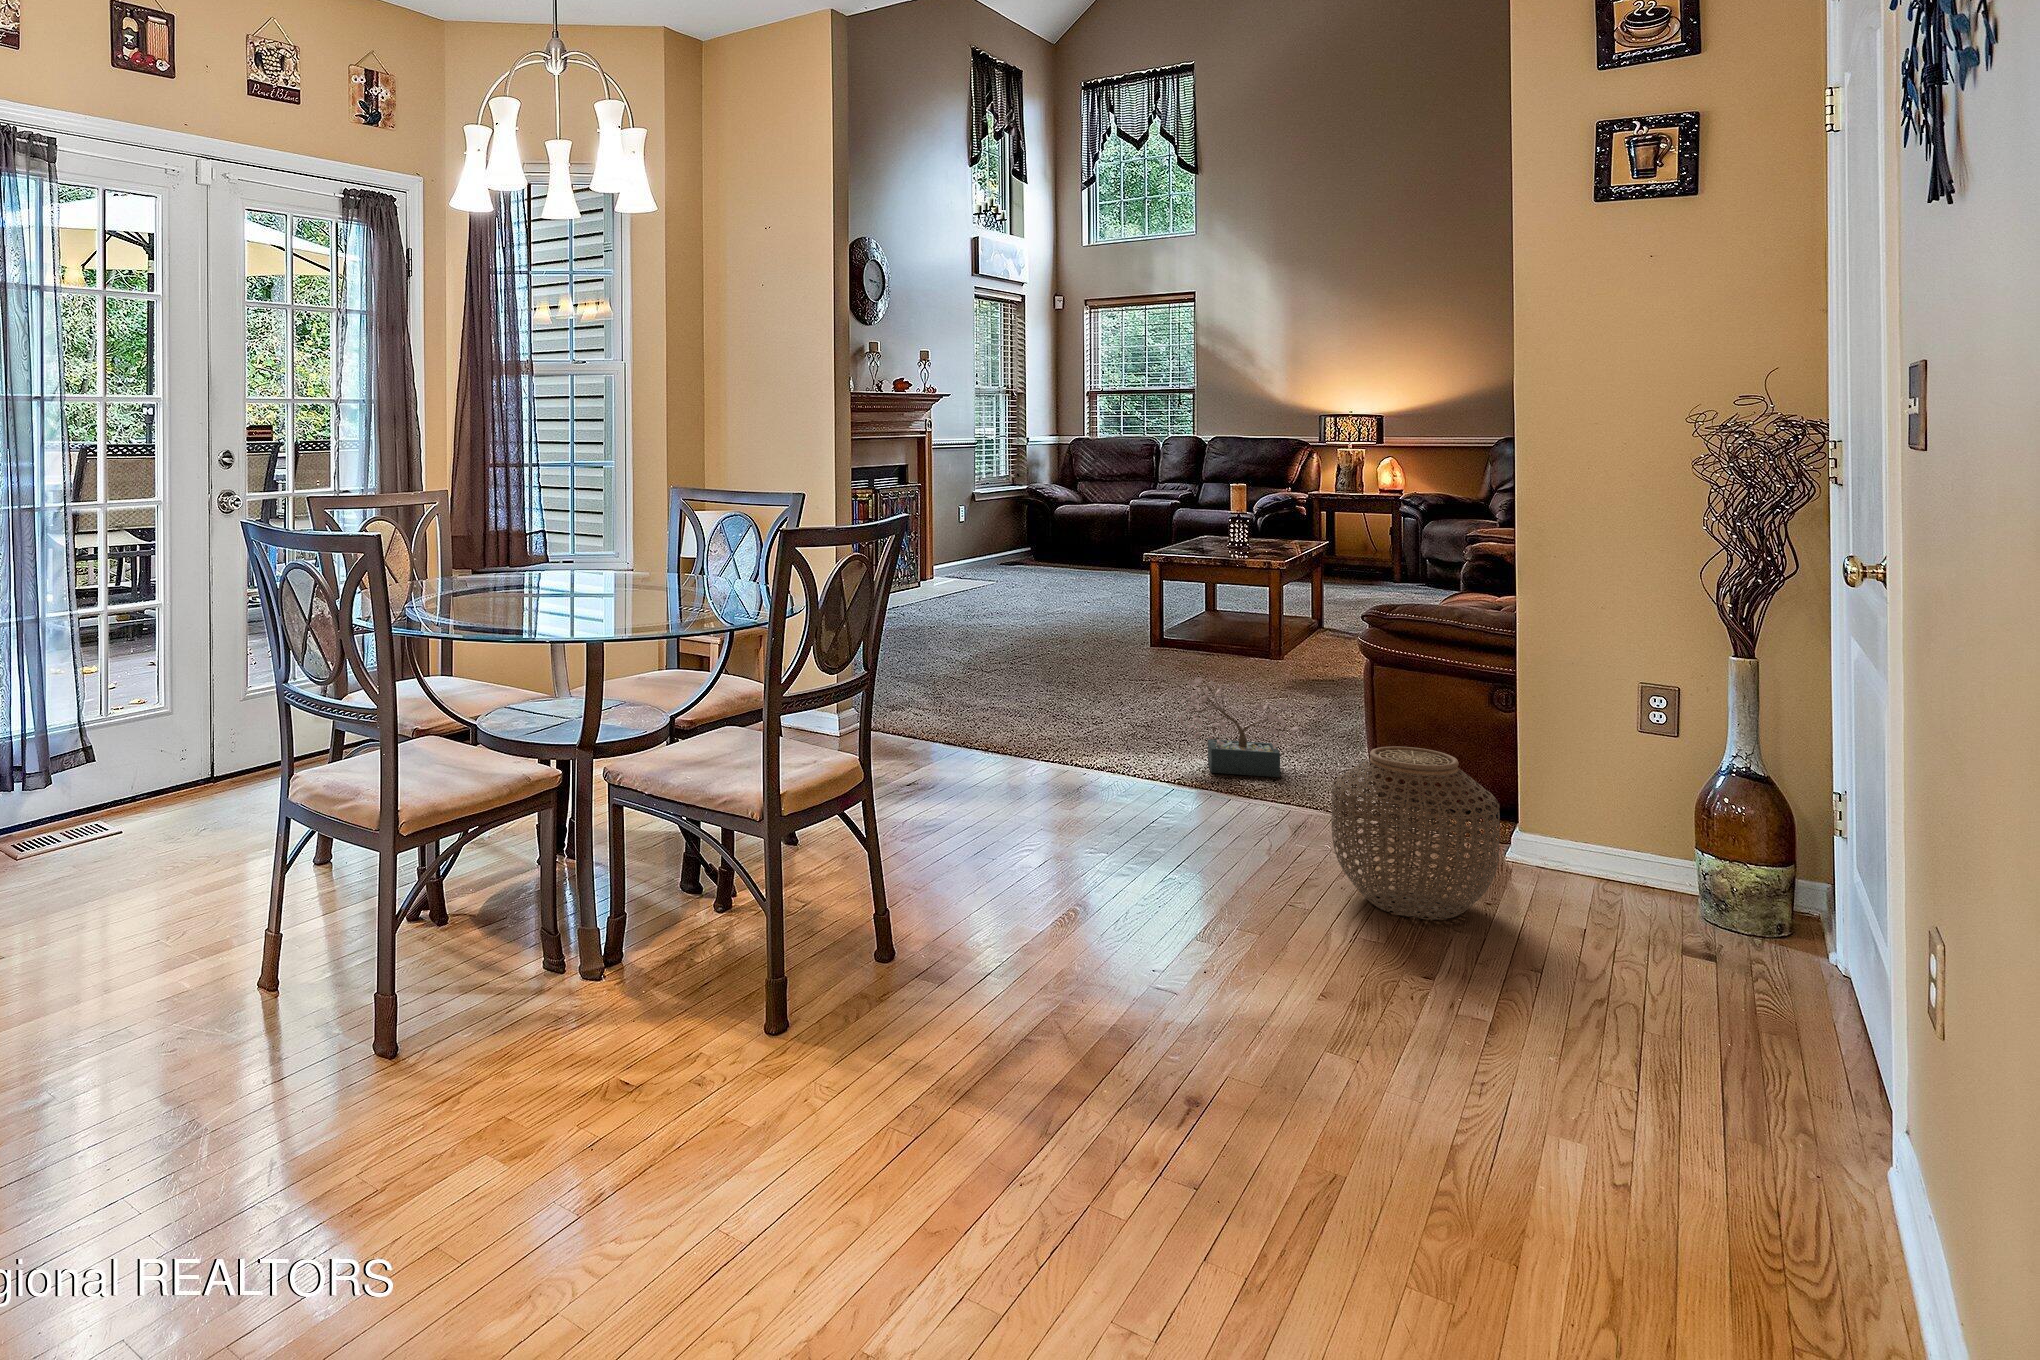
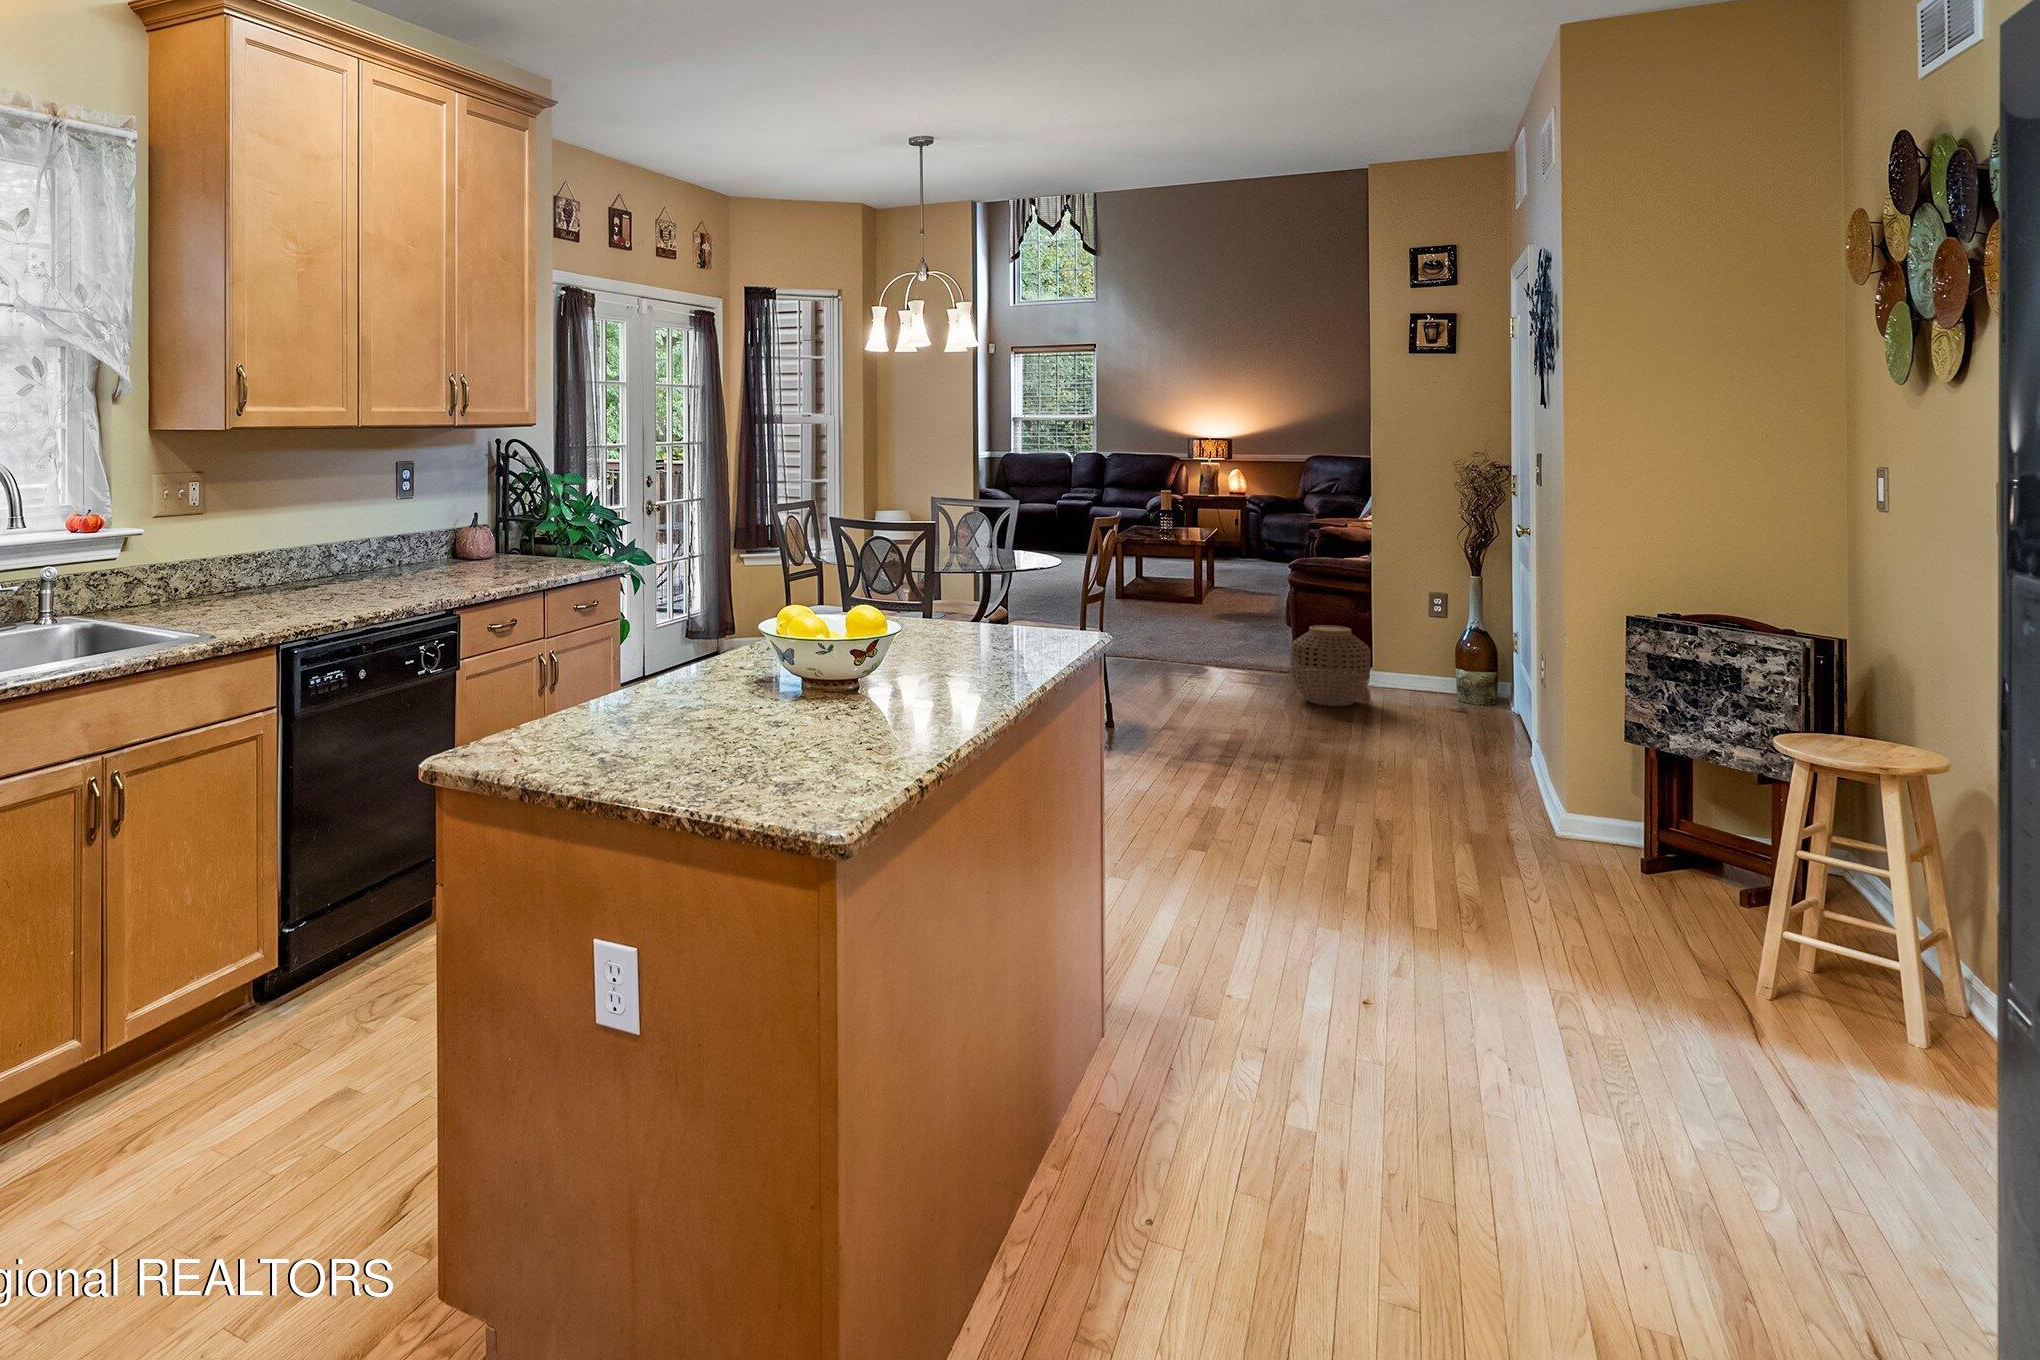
decorative plant: present [1179,677,1299,777] -> none [1176,605,1245,660]

